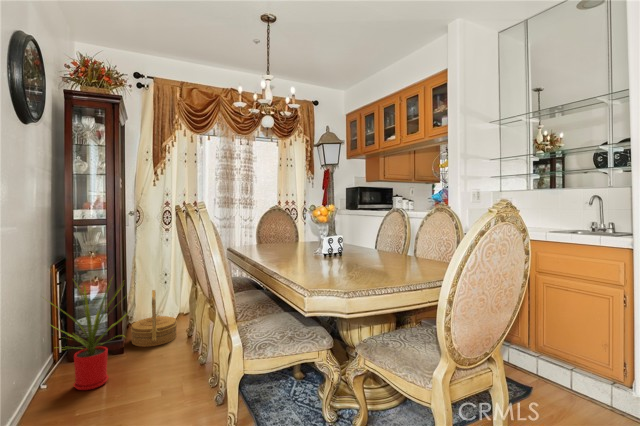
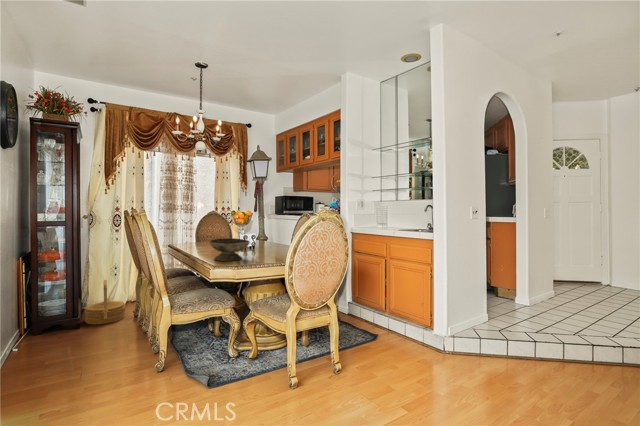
decorative bowl: none [296,244,355,279] -> present [209,238,250,261]
house plant: present [49,285,127,390] -> none [13,264,88,352]

